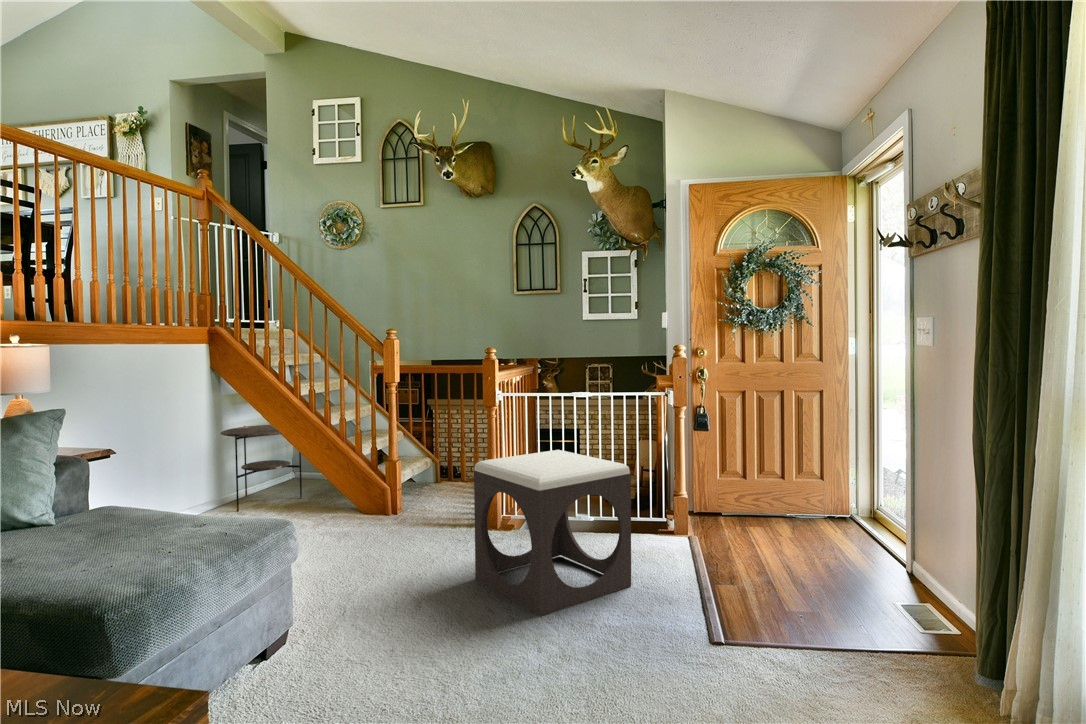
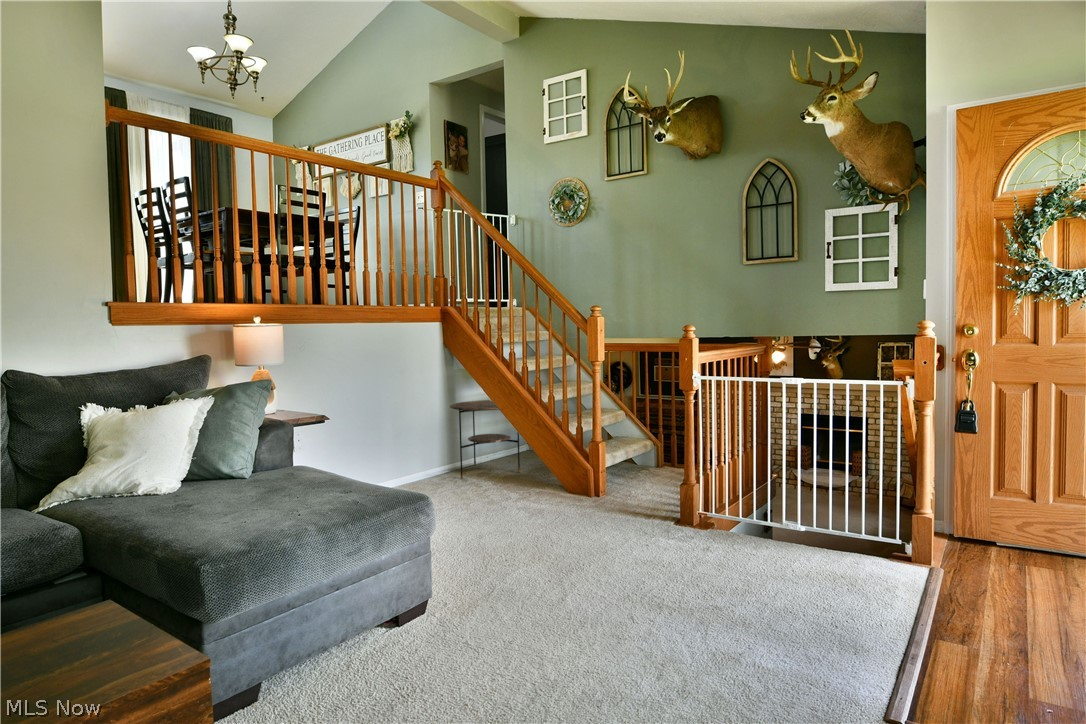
footstool: present [474,450,631,617] -> none [641,443,819,628]

